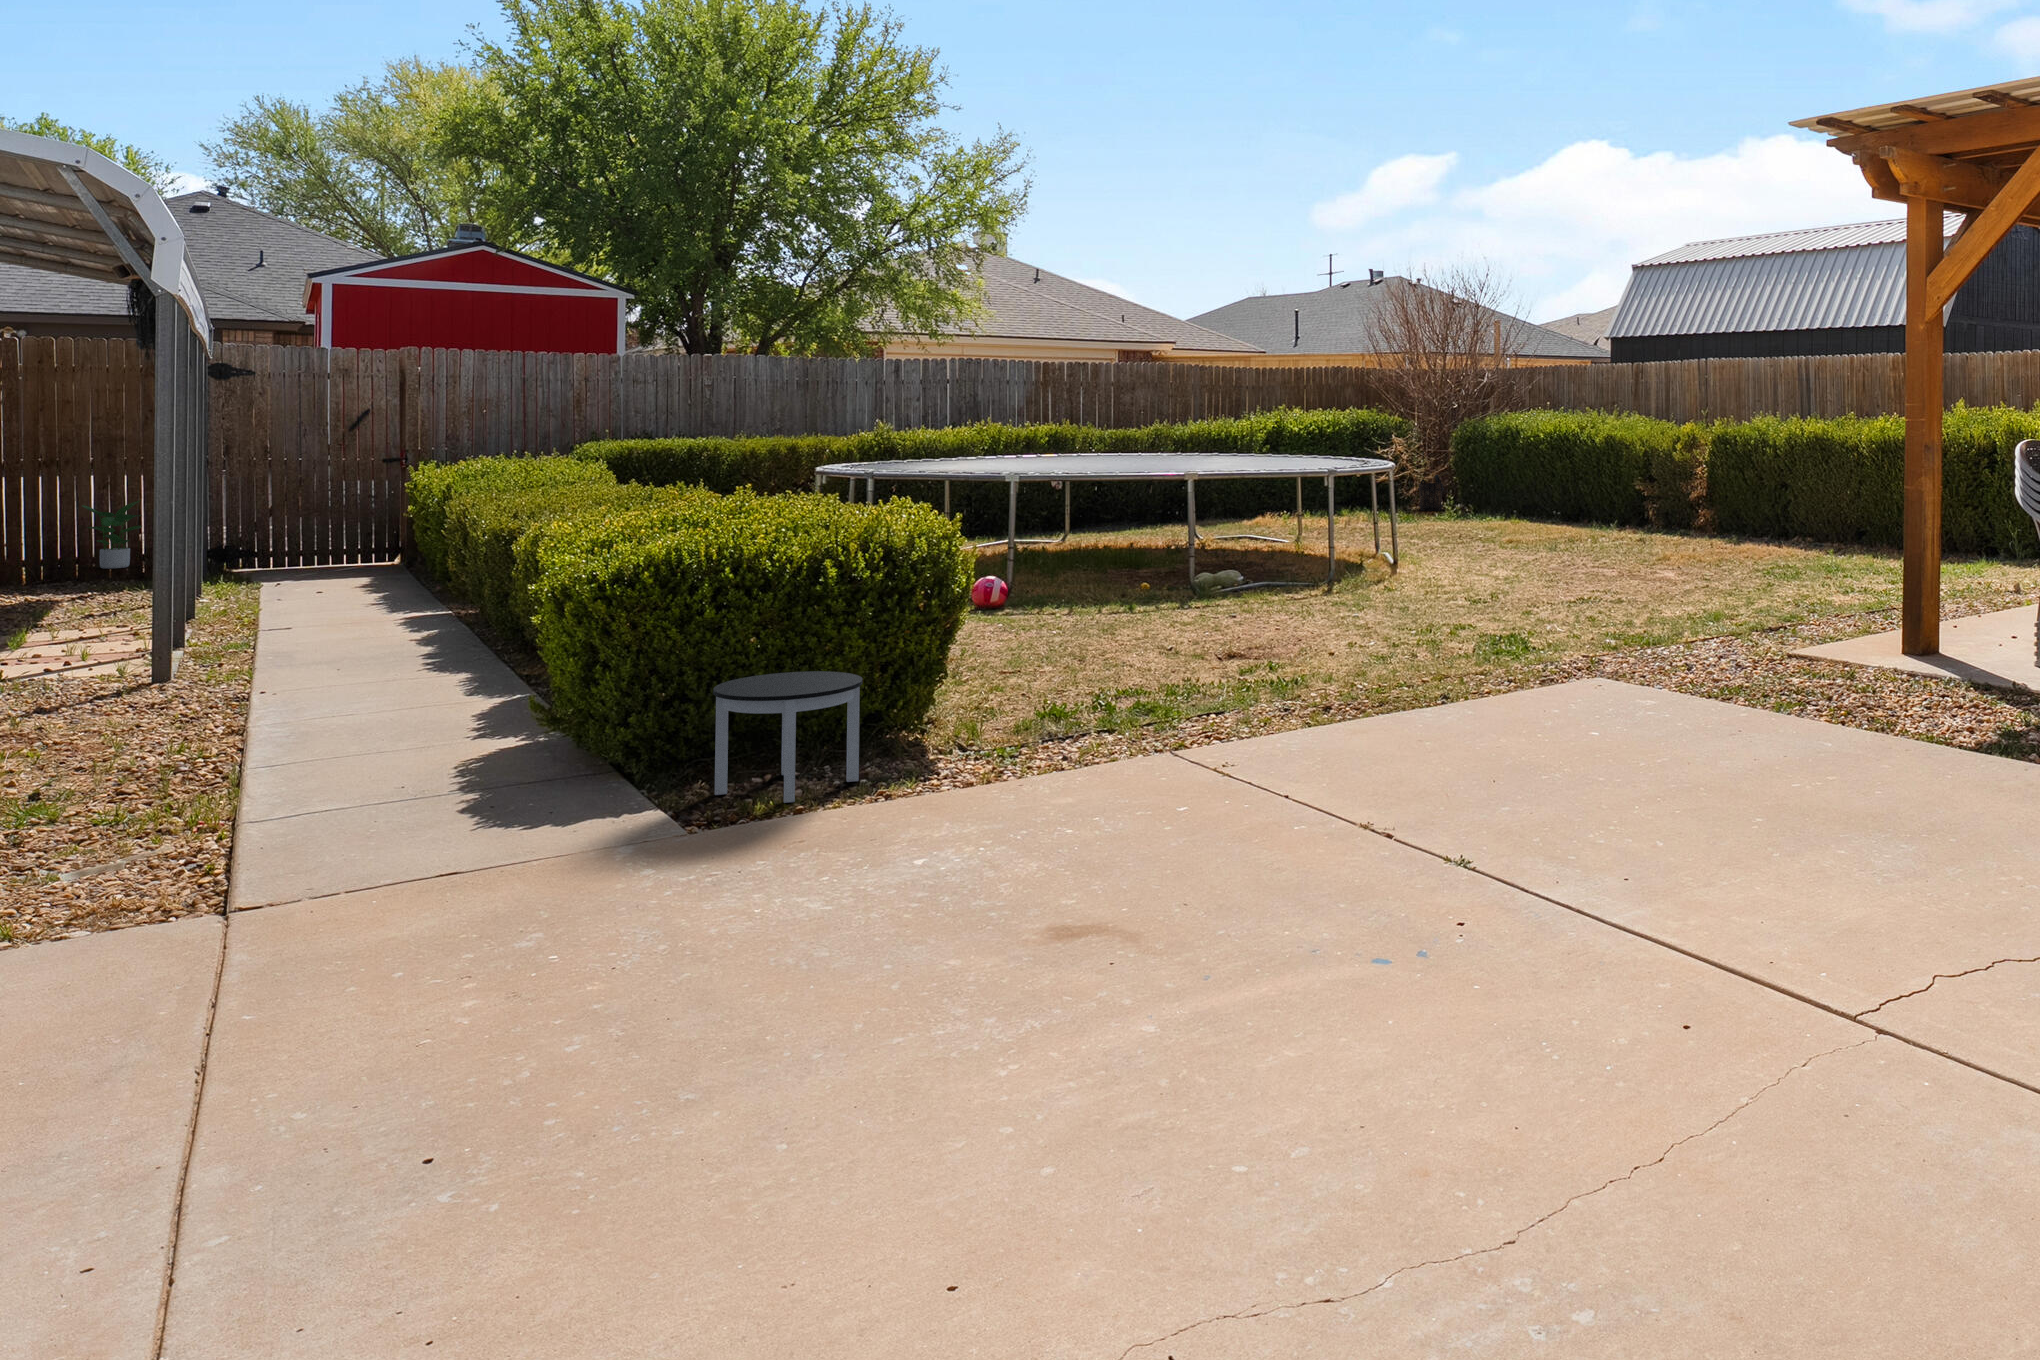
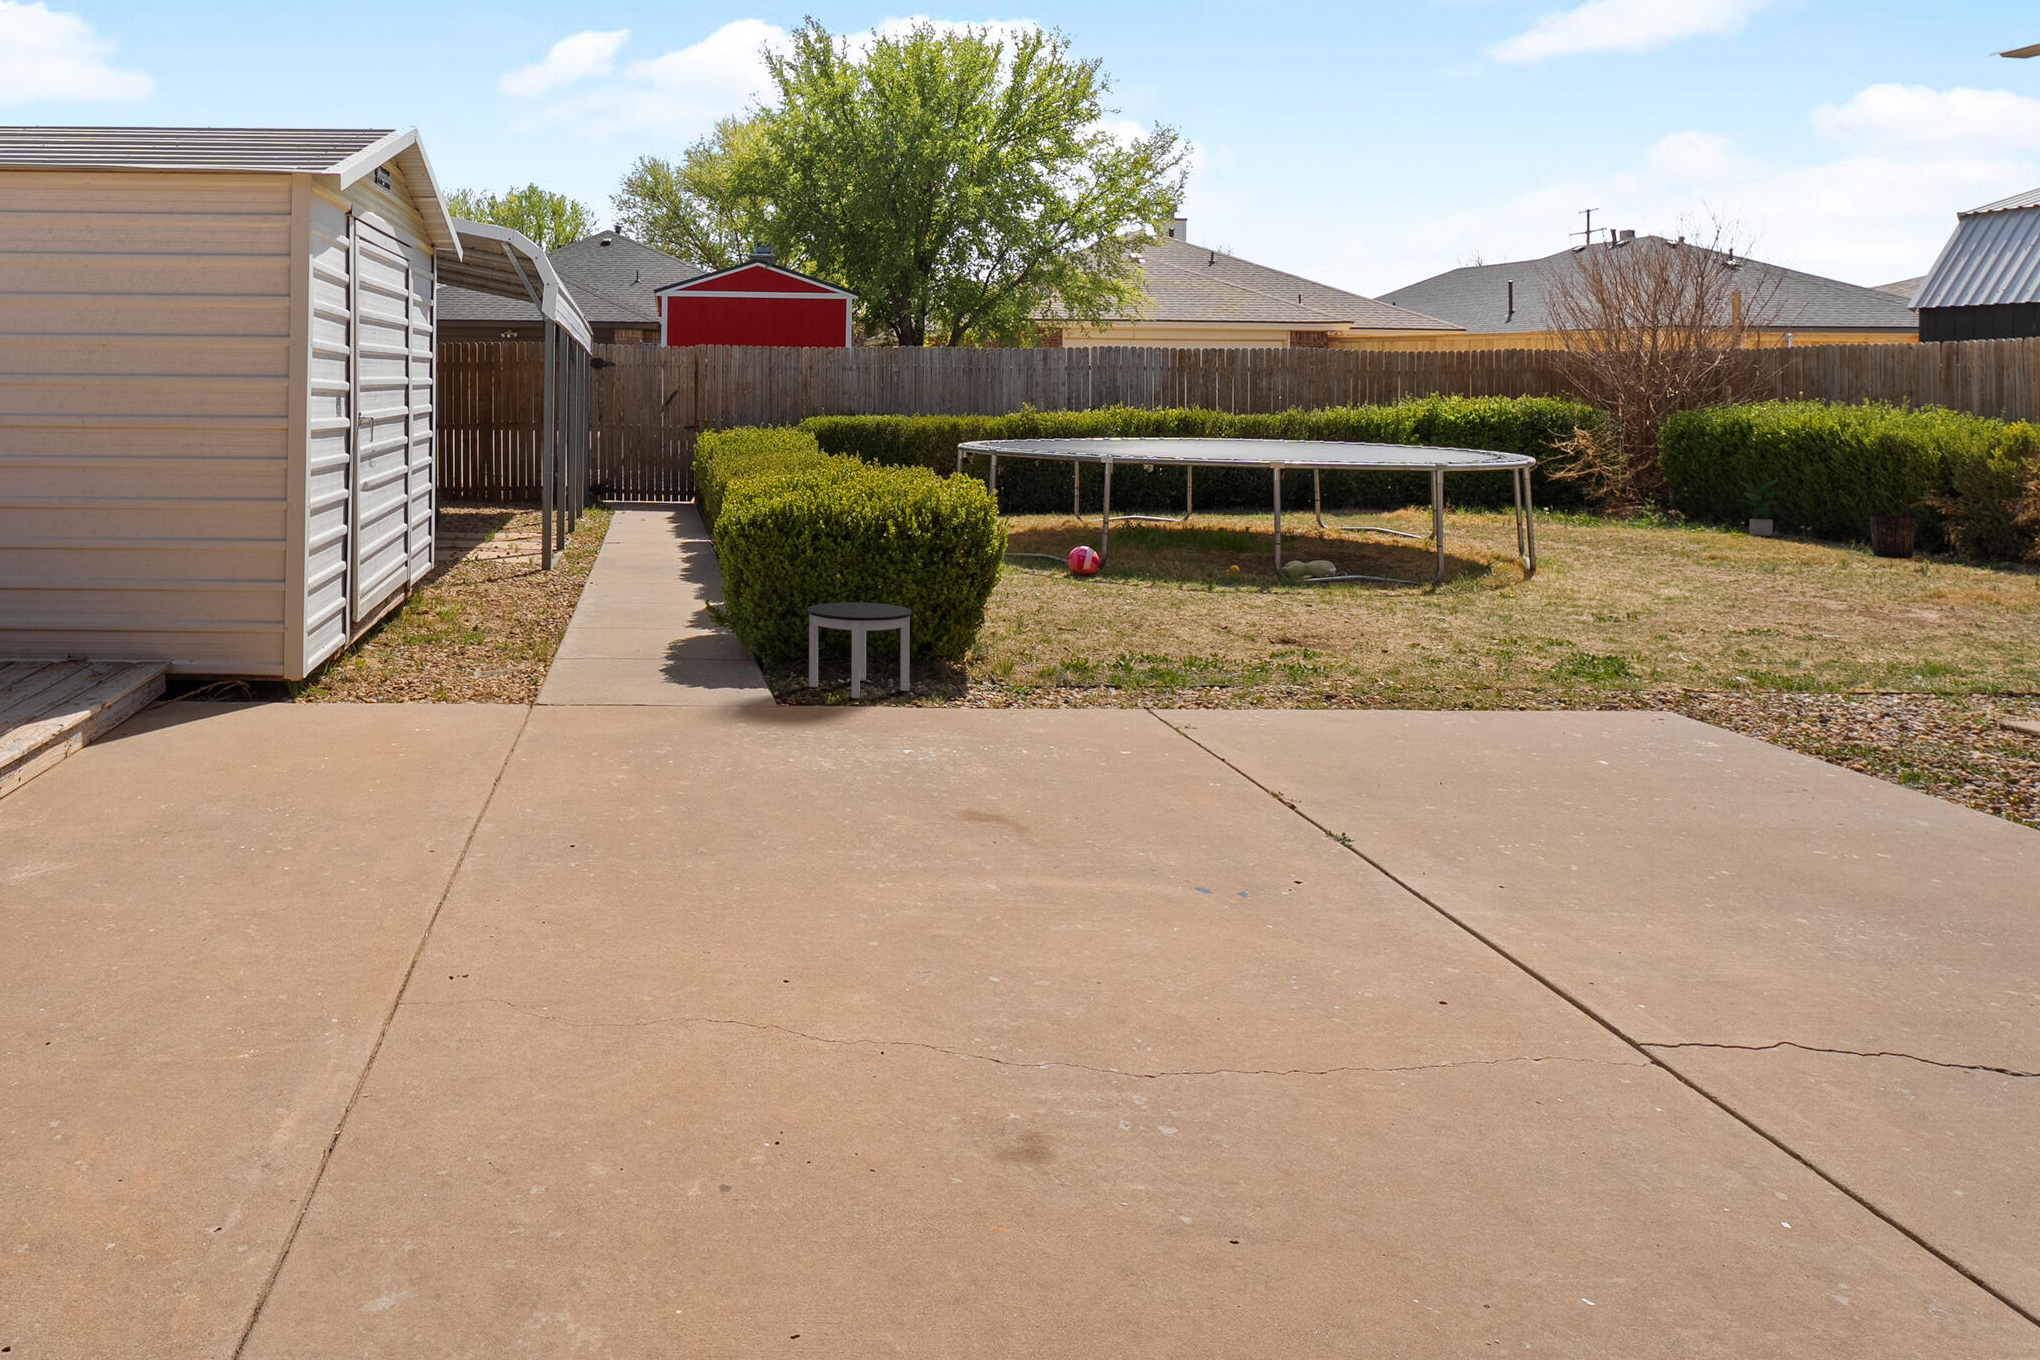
bucket: present [1418,471,1448,511] -> present [1869,499,1927,558]
potted plant: present [82,500,142,569] -> present [1736,480,1786,536]

